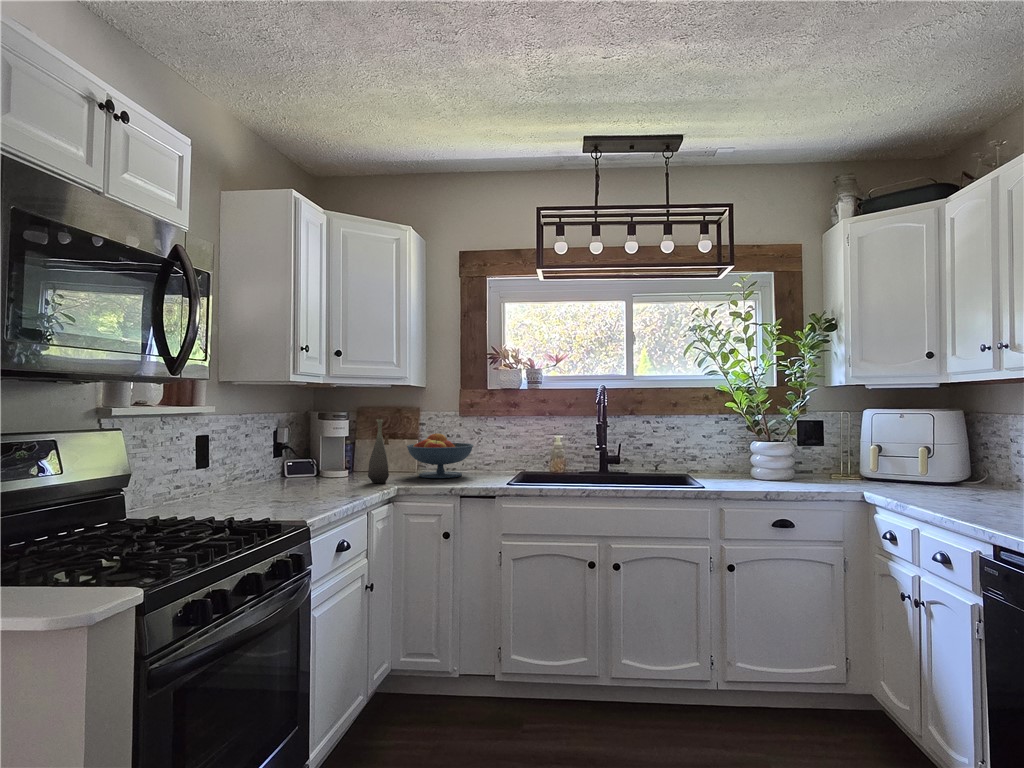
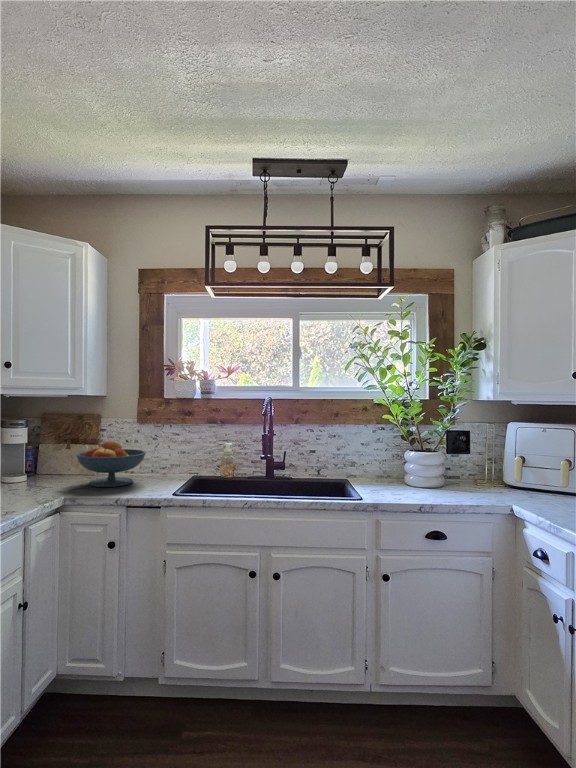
bottle: present [368,419,389,483] -> none [25,430,49,496]

